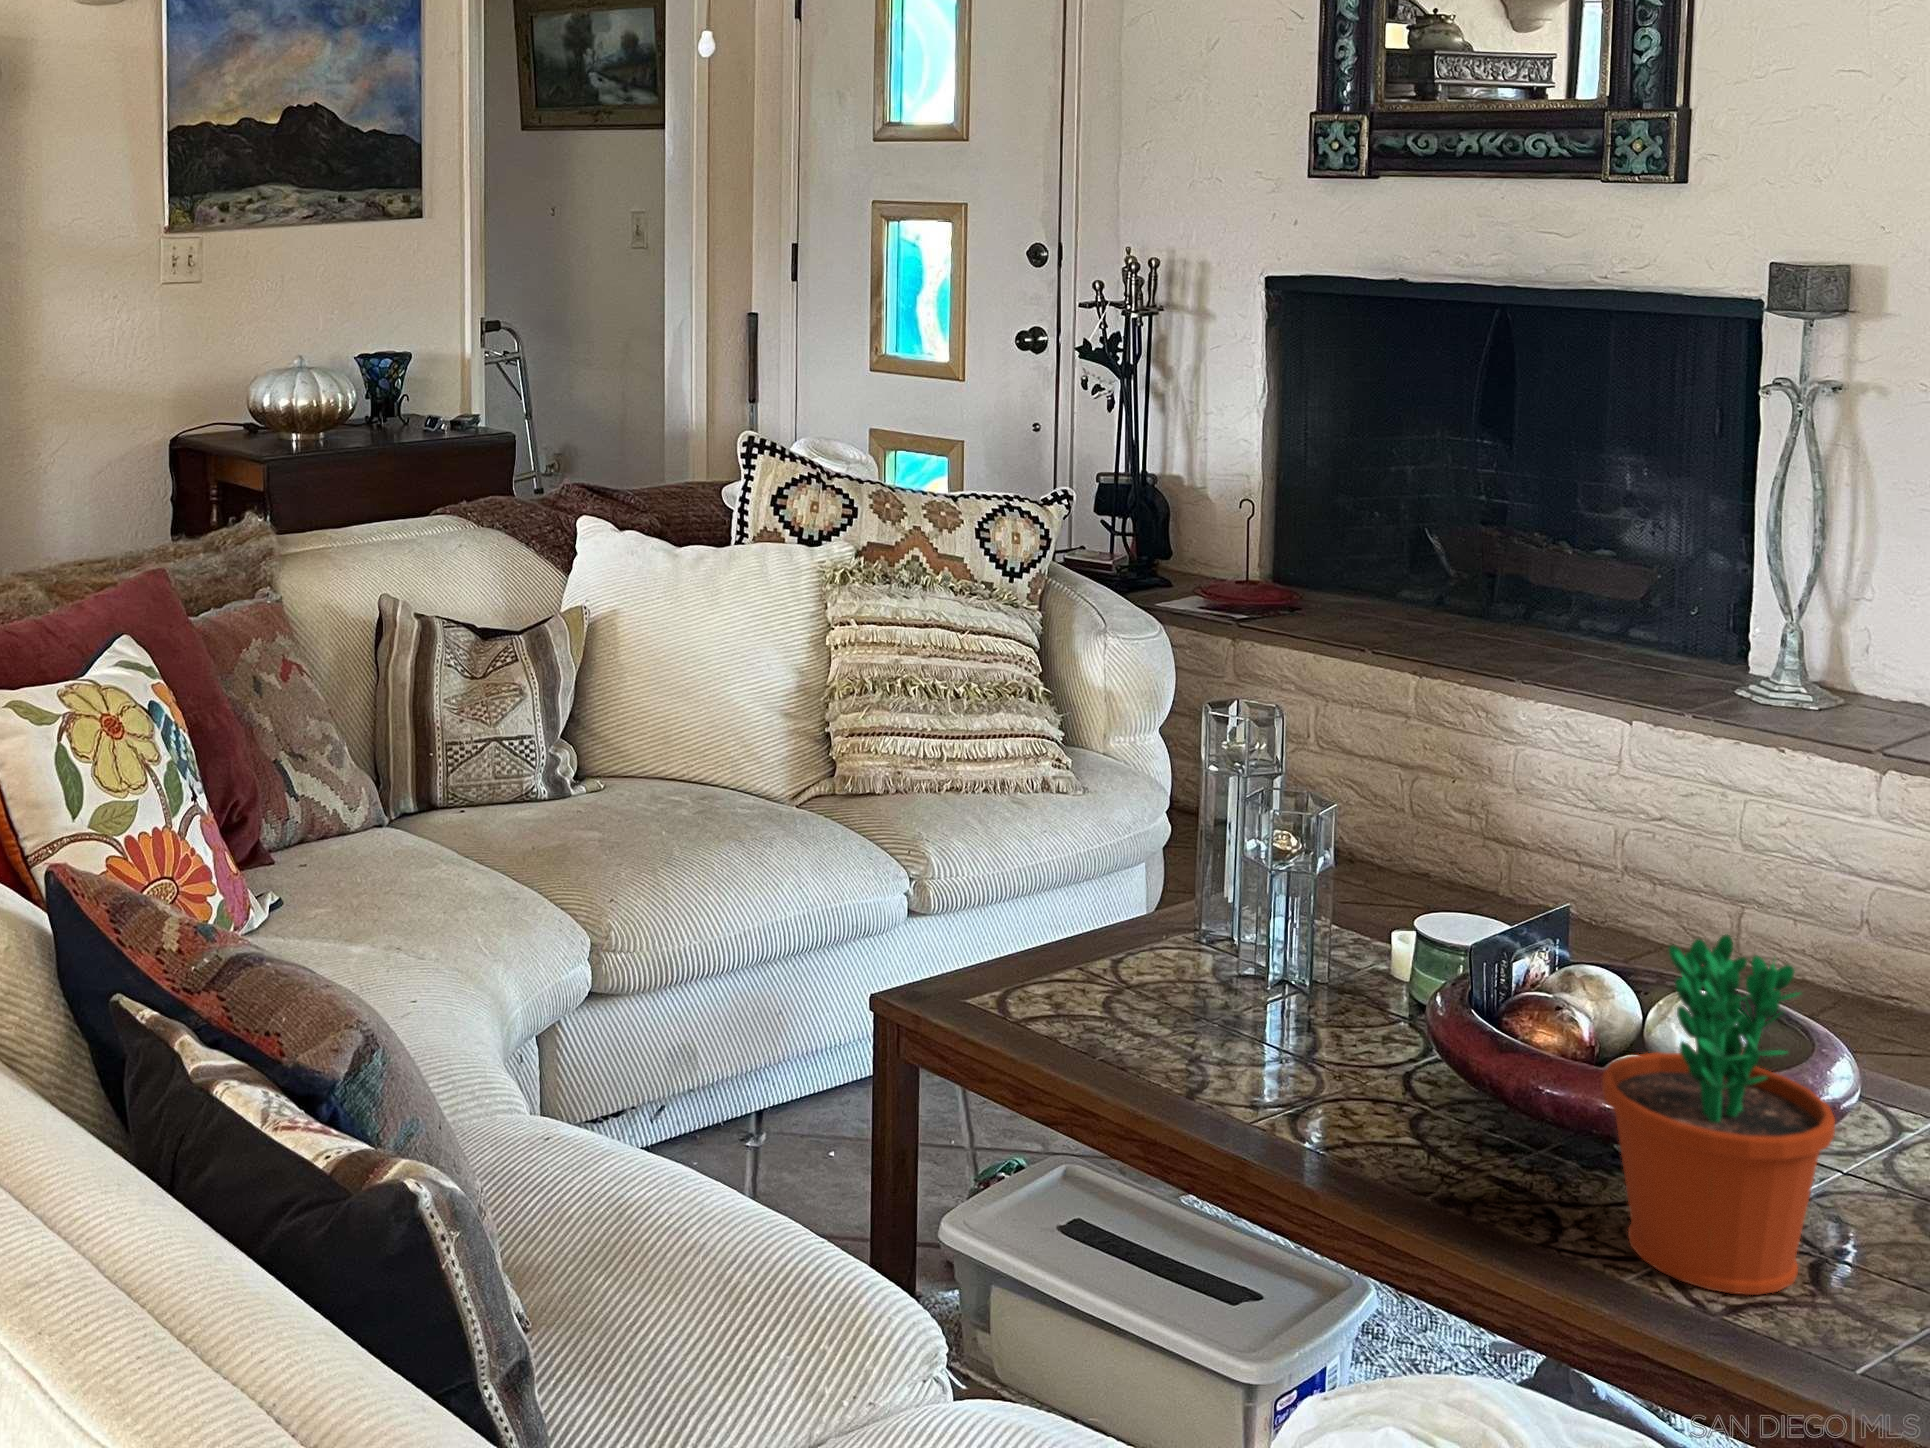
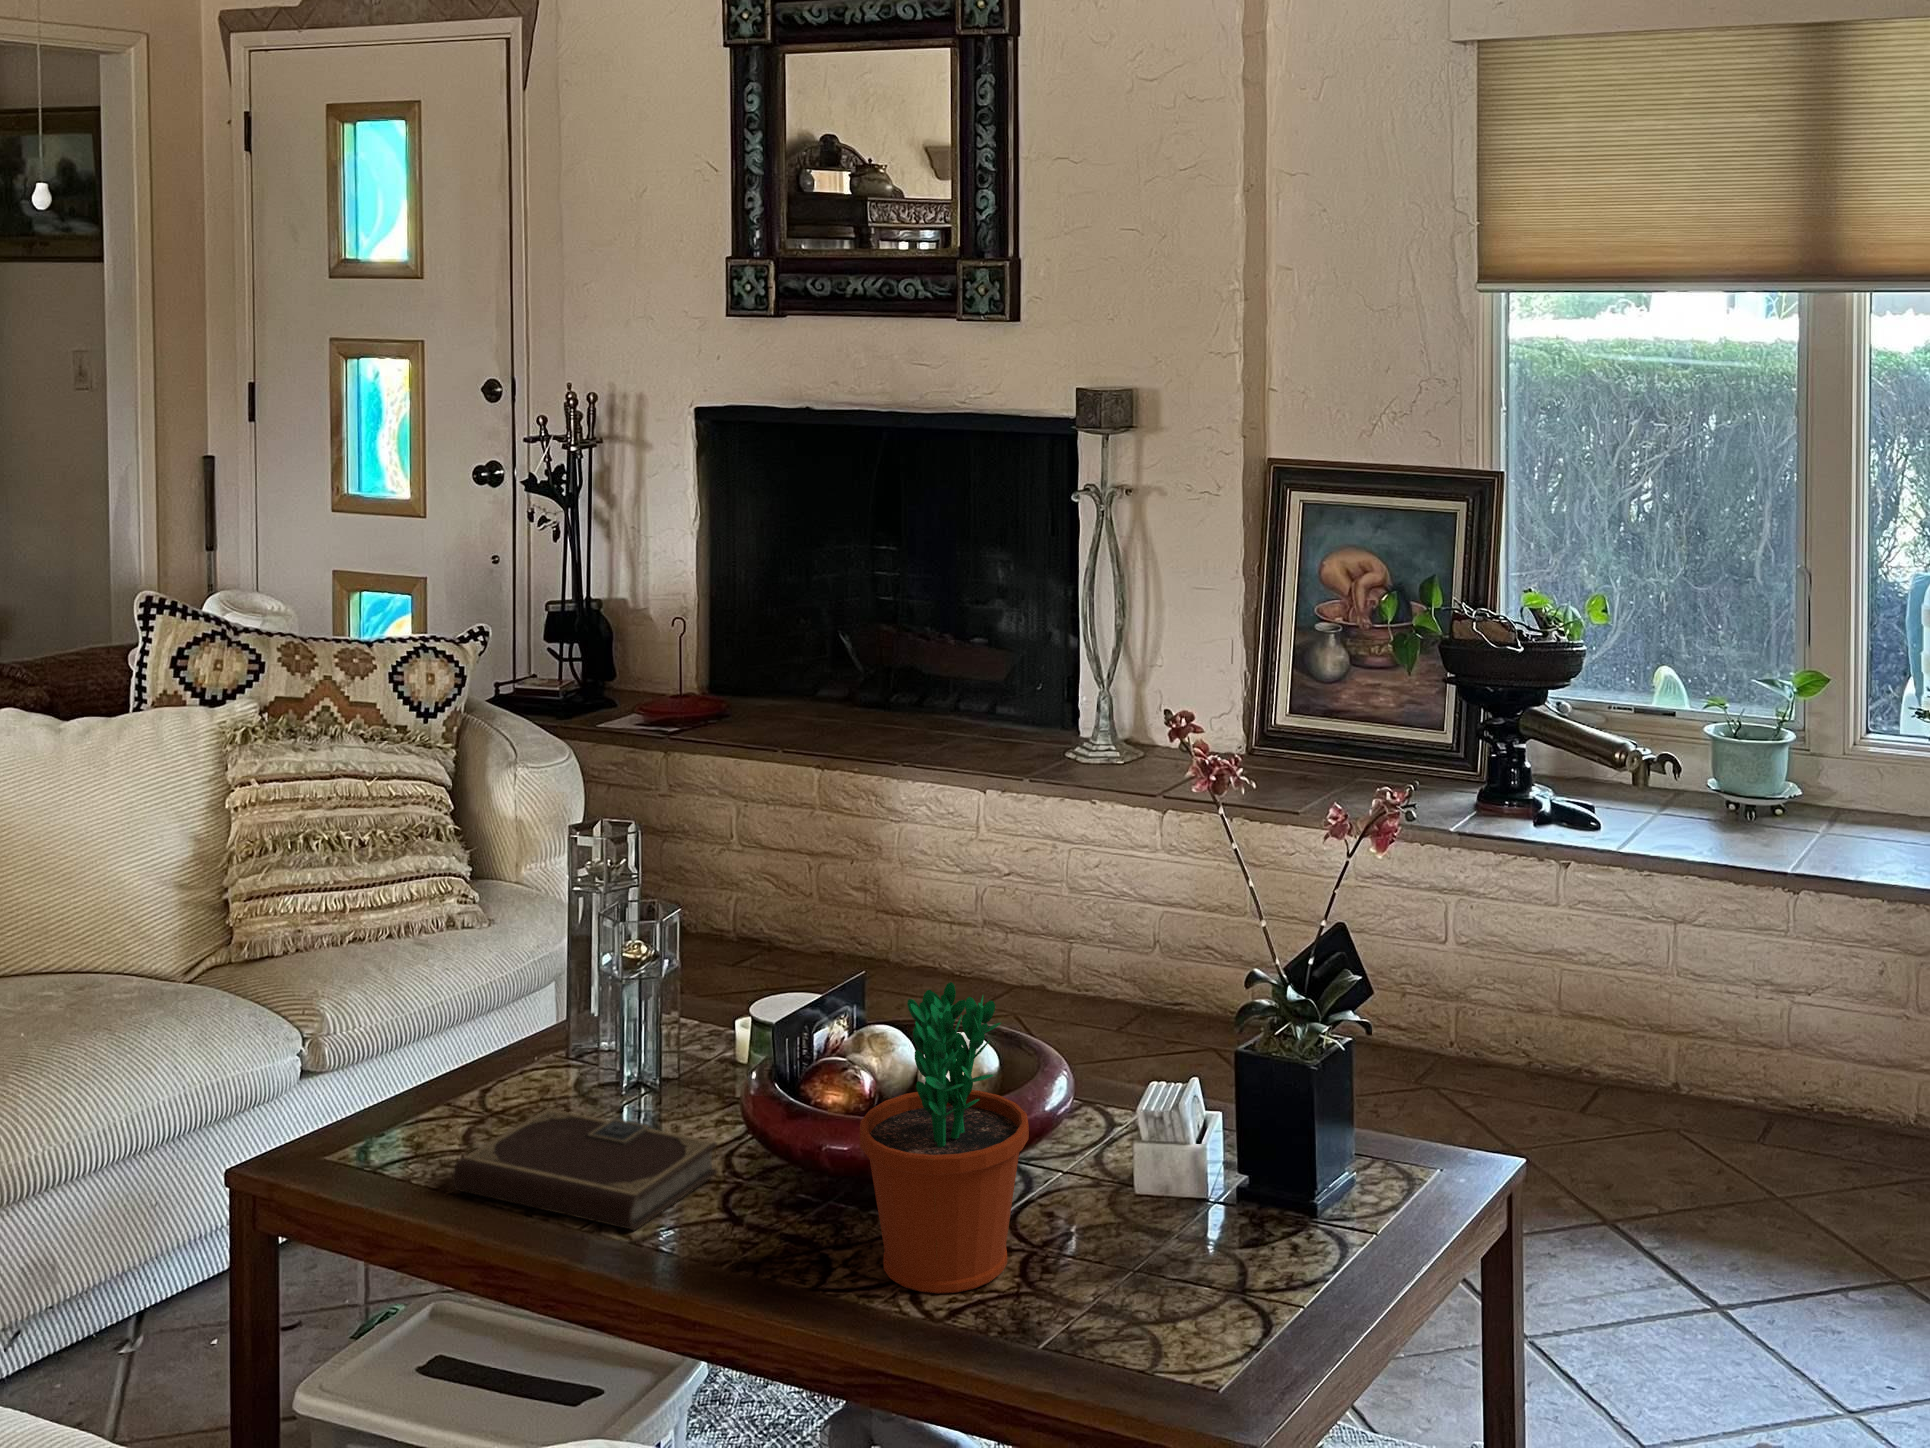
notebook: none [1102,989,1398,1138] -> present [453,1108,717,1230]

